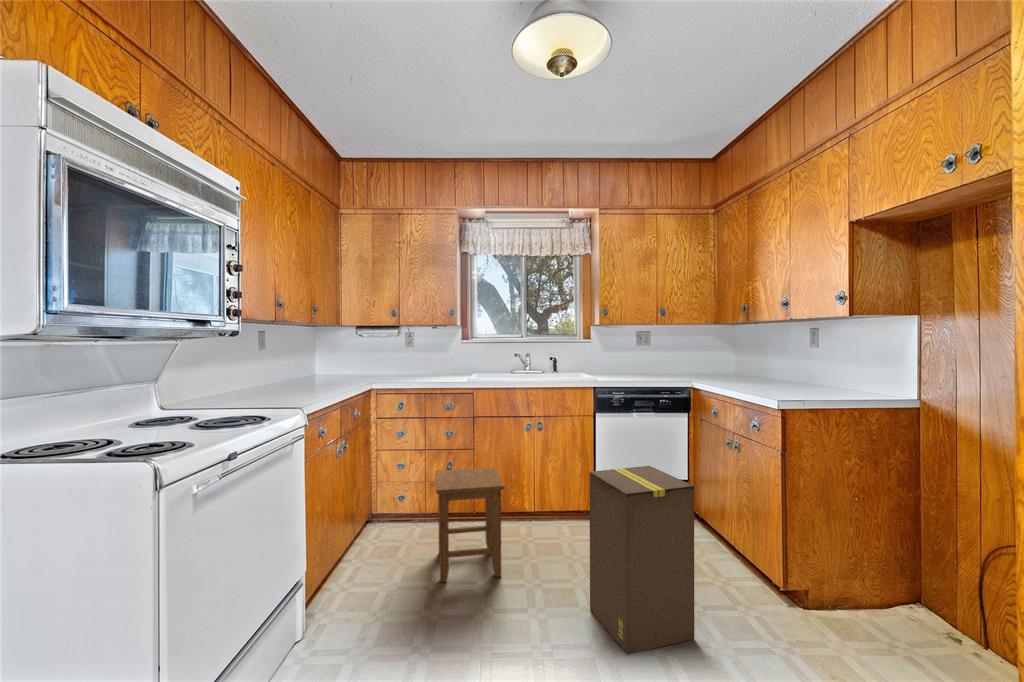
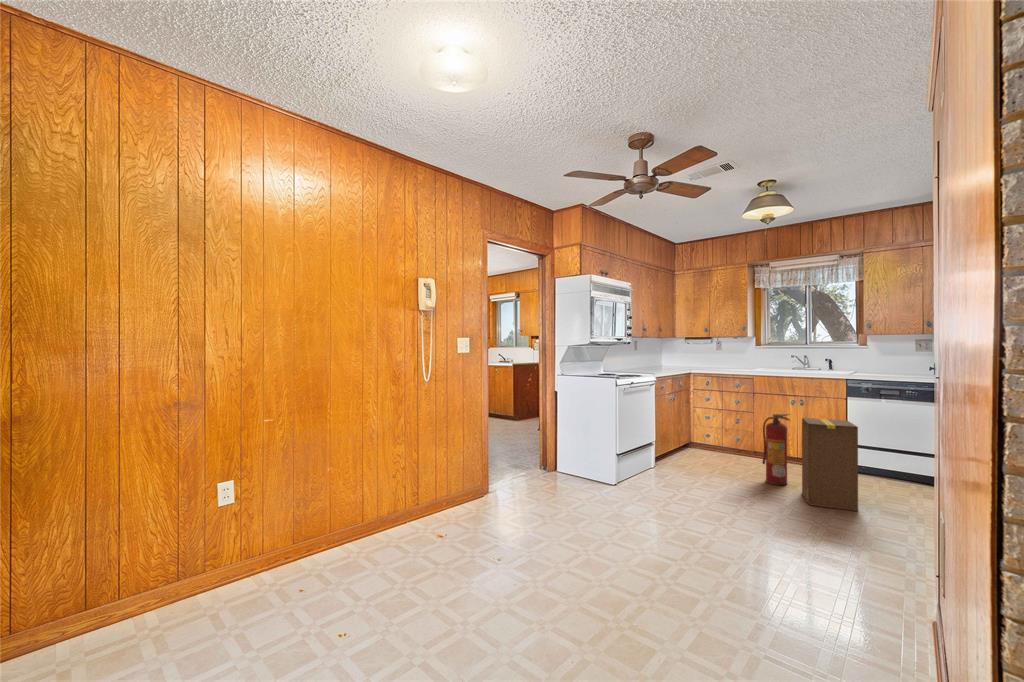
fire extinguisher: none [513,462,562,598] -> present [762,414,790,485]
stool: present [436,468,504,582] -> none [719,418,761,475]

